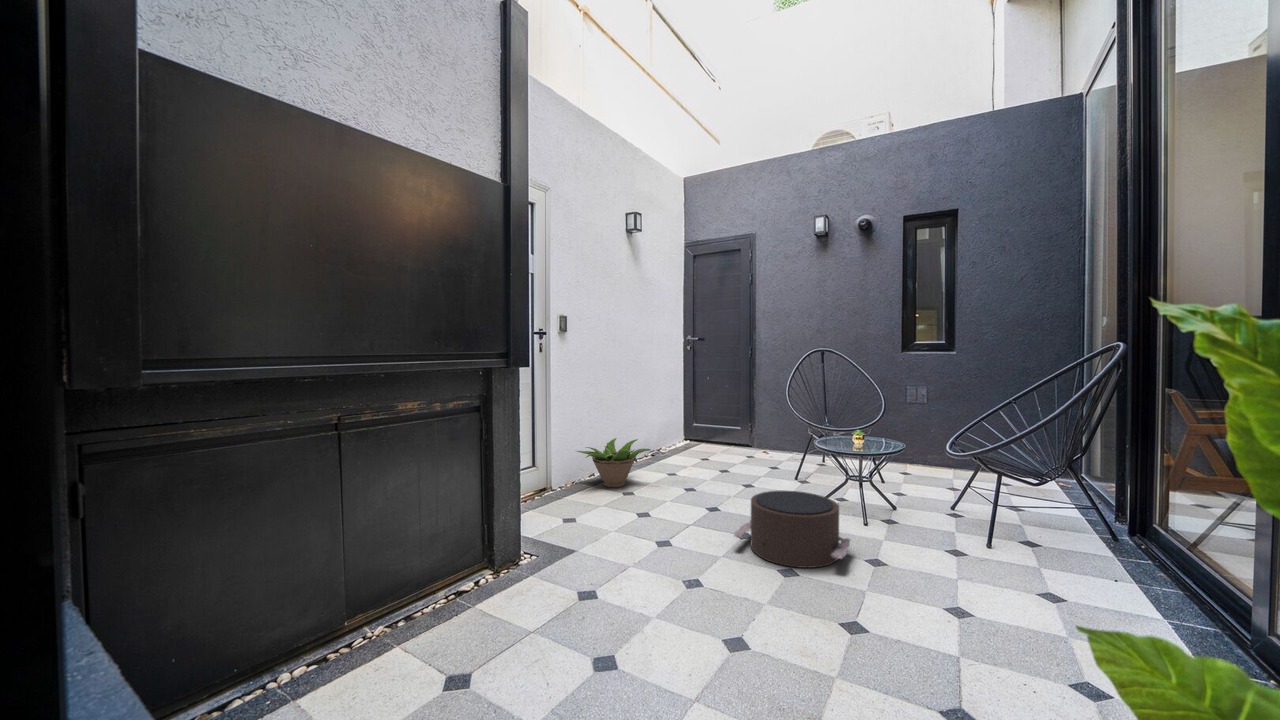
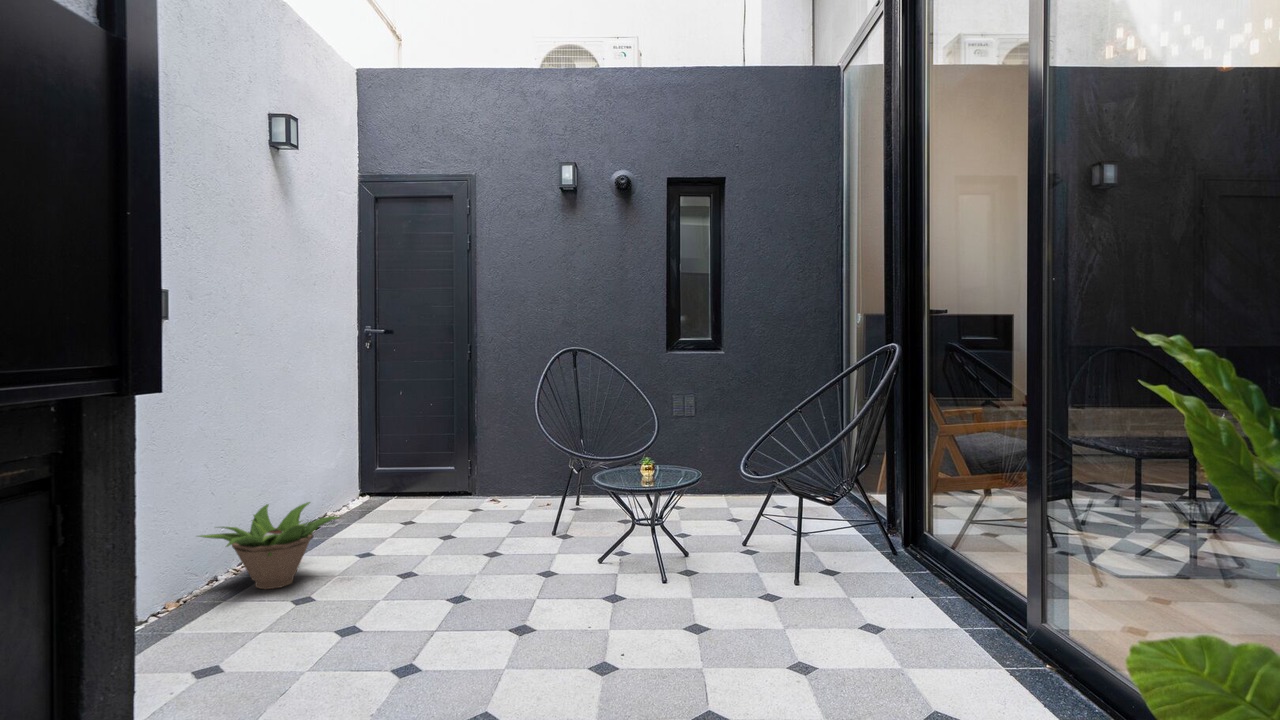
pouf: present [734,491,850,568] -> none [519,553,670,660]

